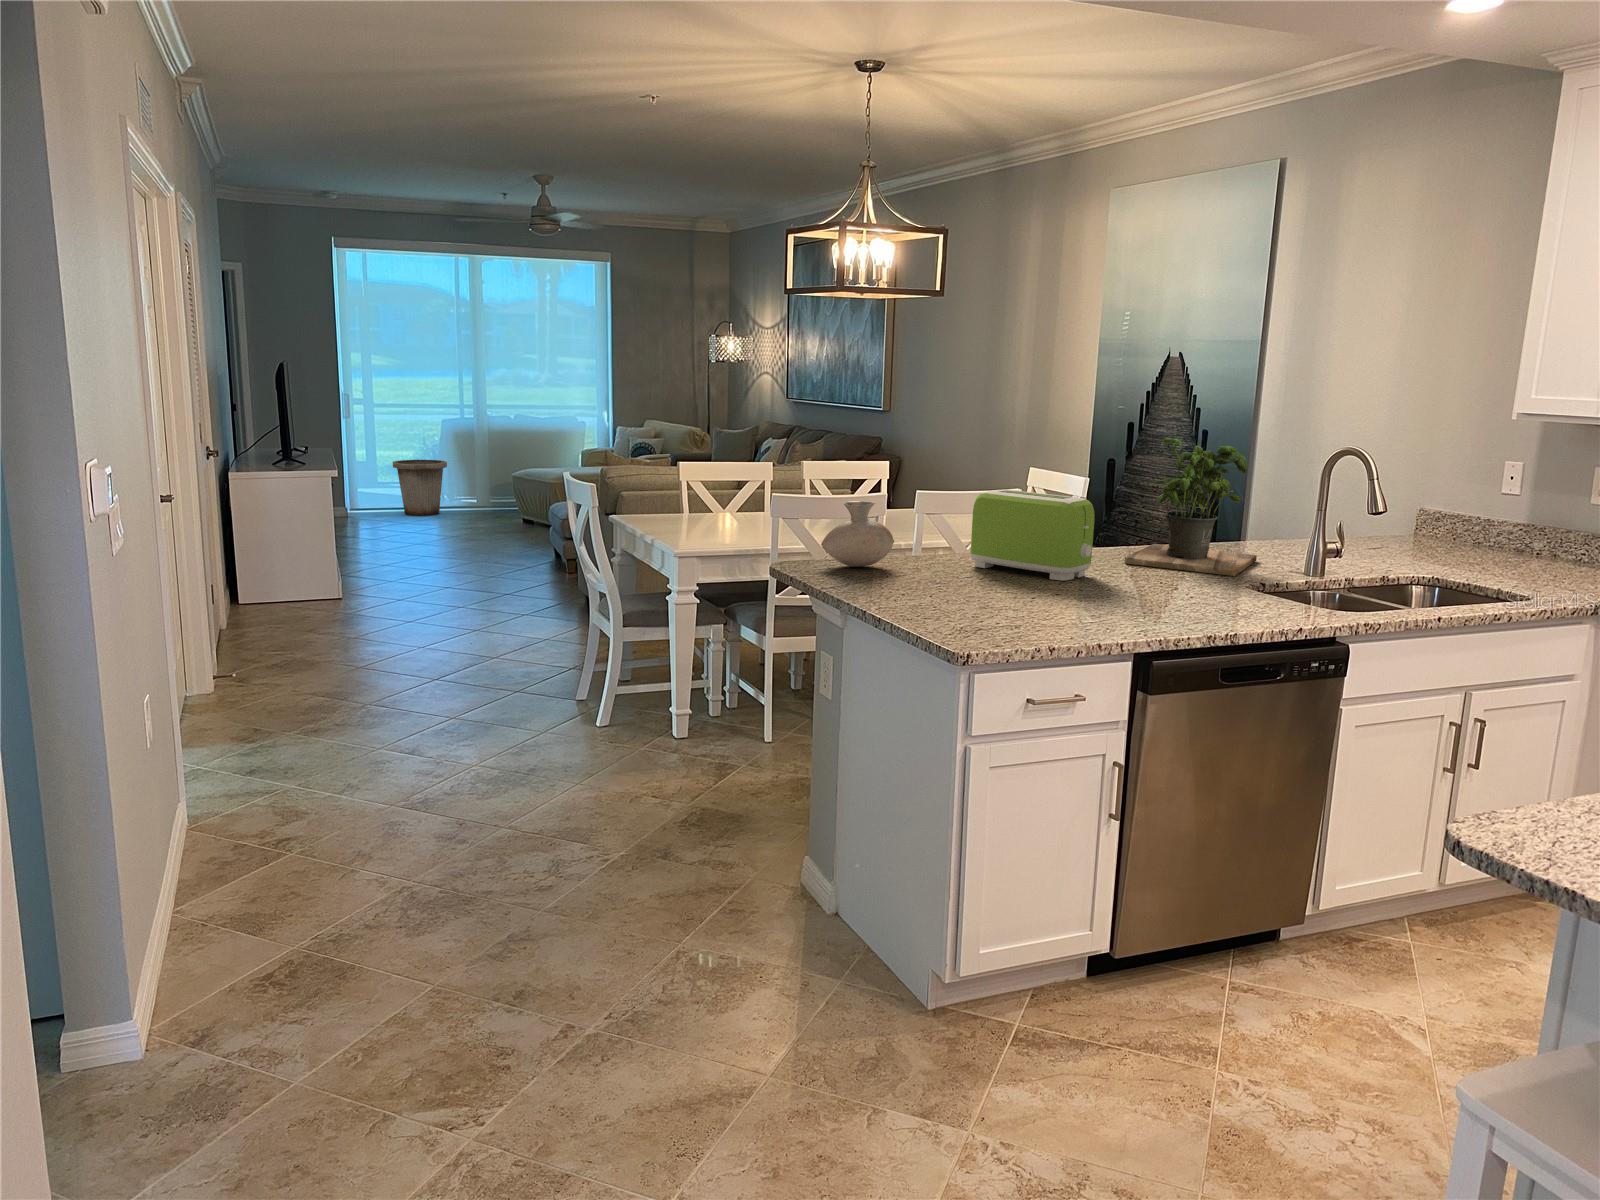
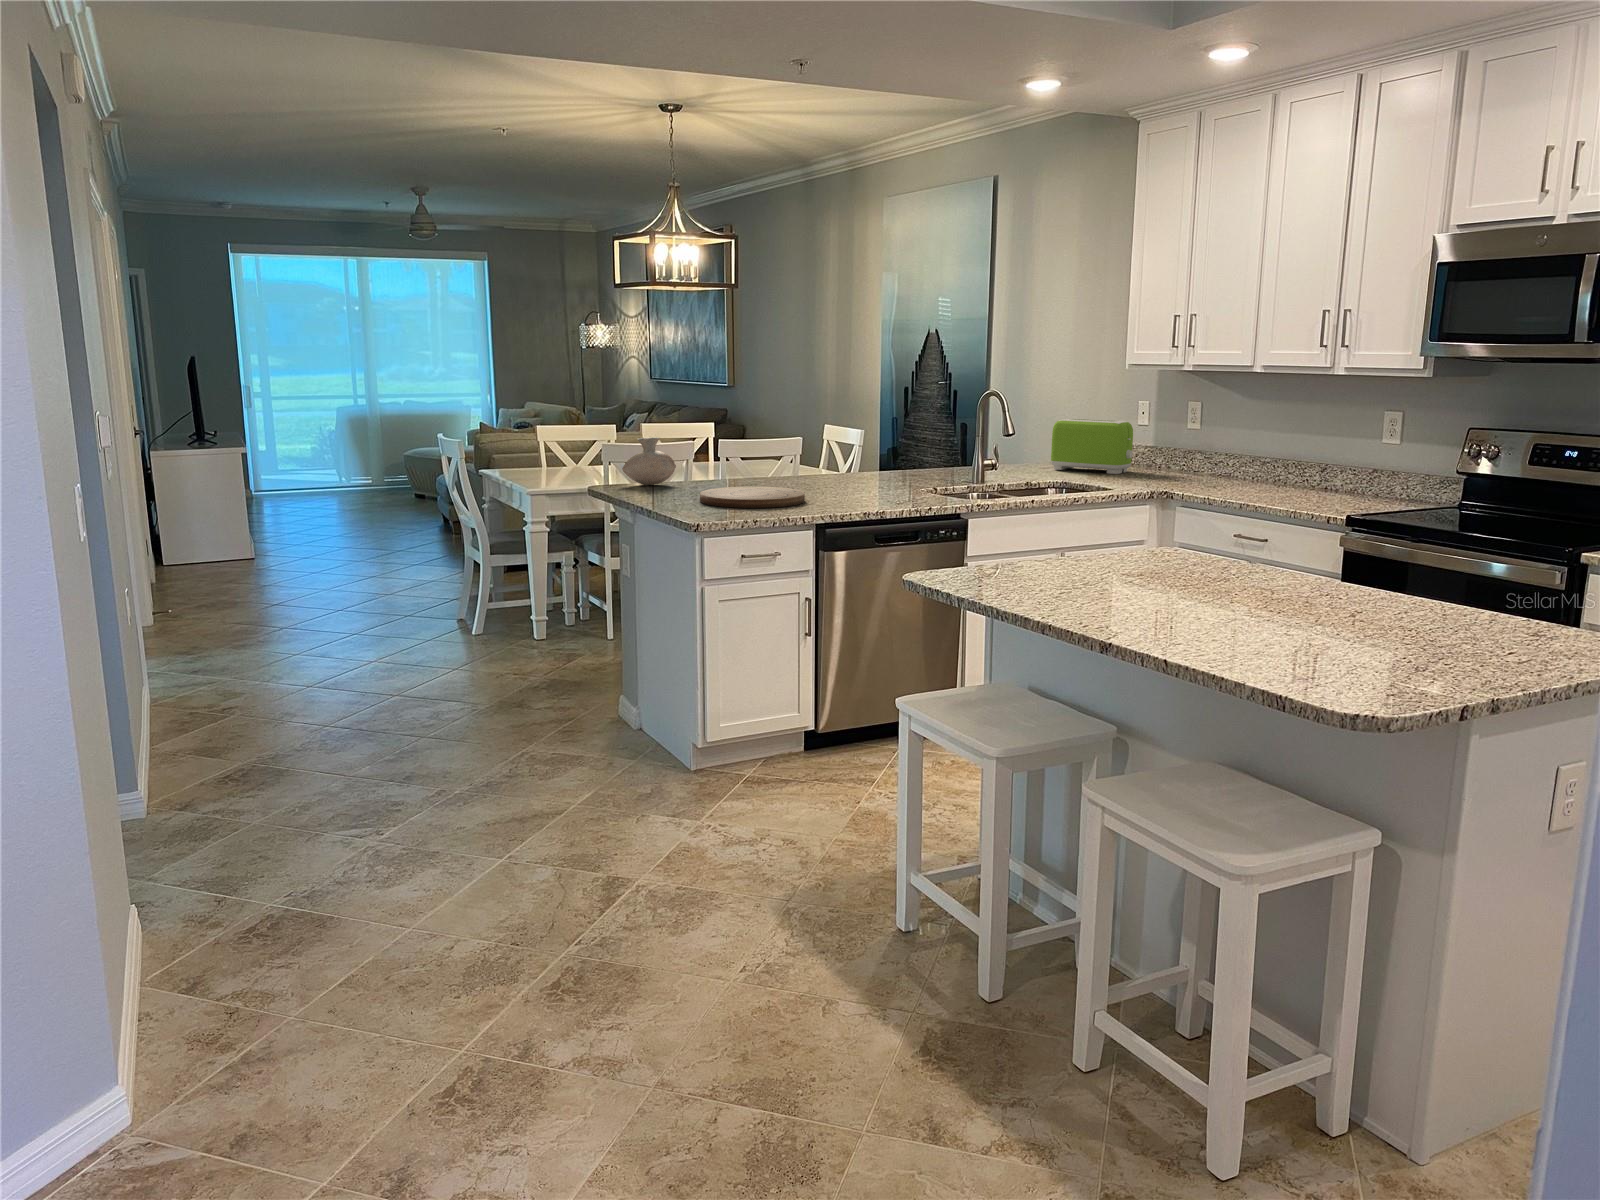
potted plant: present [1124,437,1257,576] -> none [849,388,948,484]
trash can: present [393,460,447,516] -> none [290,444,342,496]
toaster: present [971,490,1094,580] -> present [1051,419,1133,474]
cutting board: none [949,581,1106,625] -> present [700,487,805,508]

